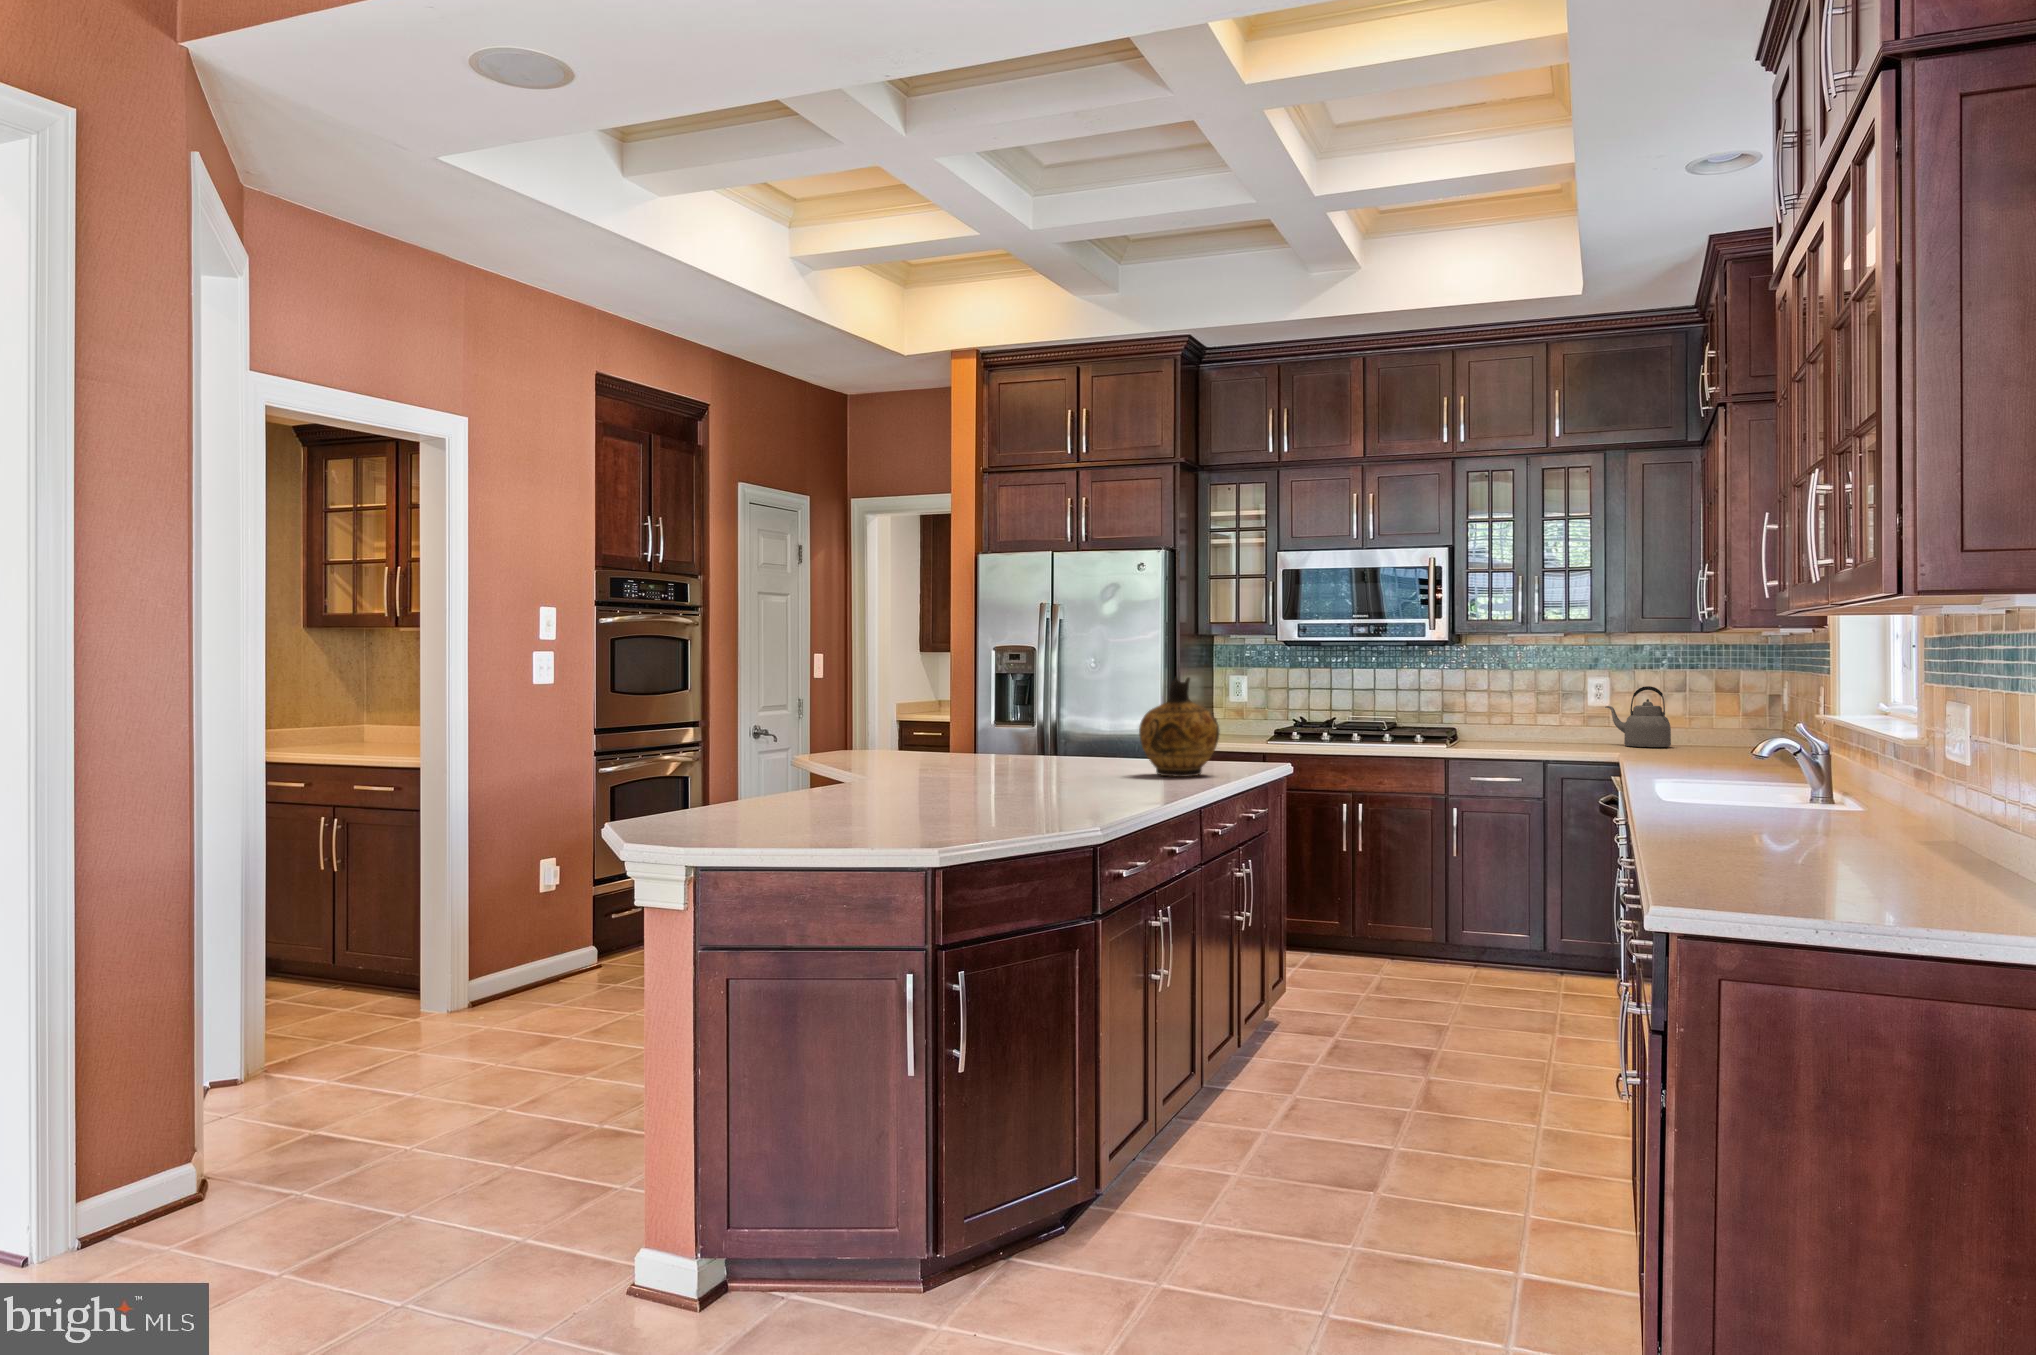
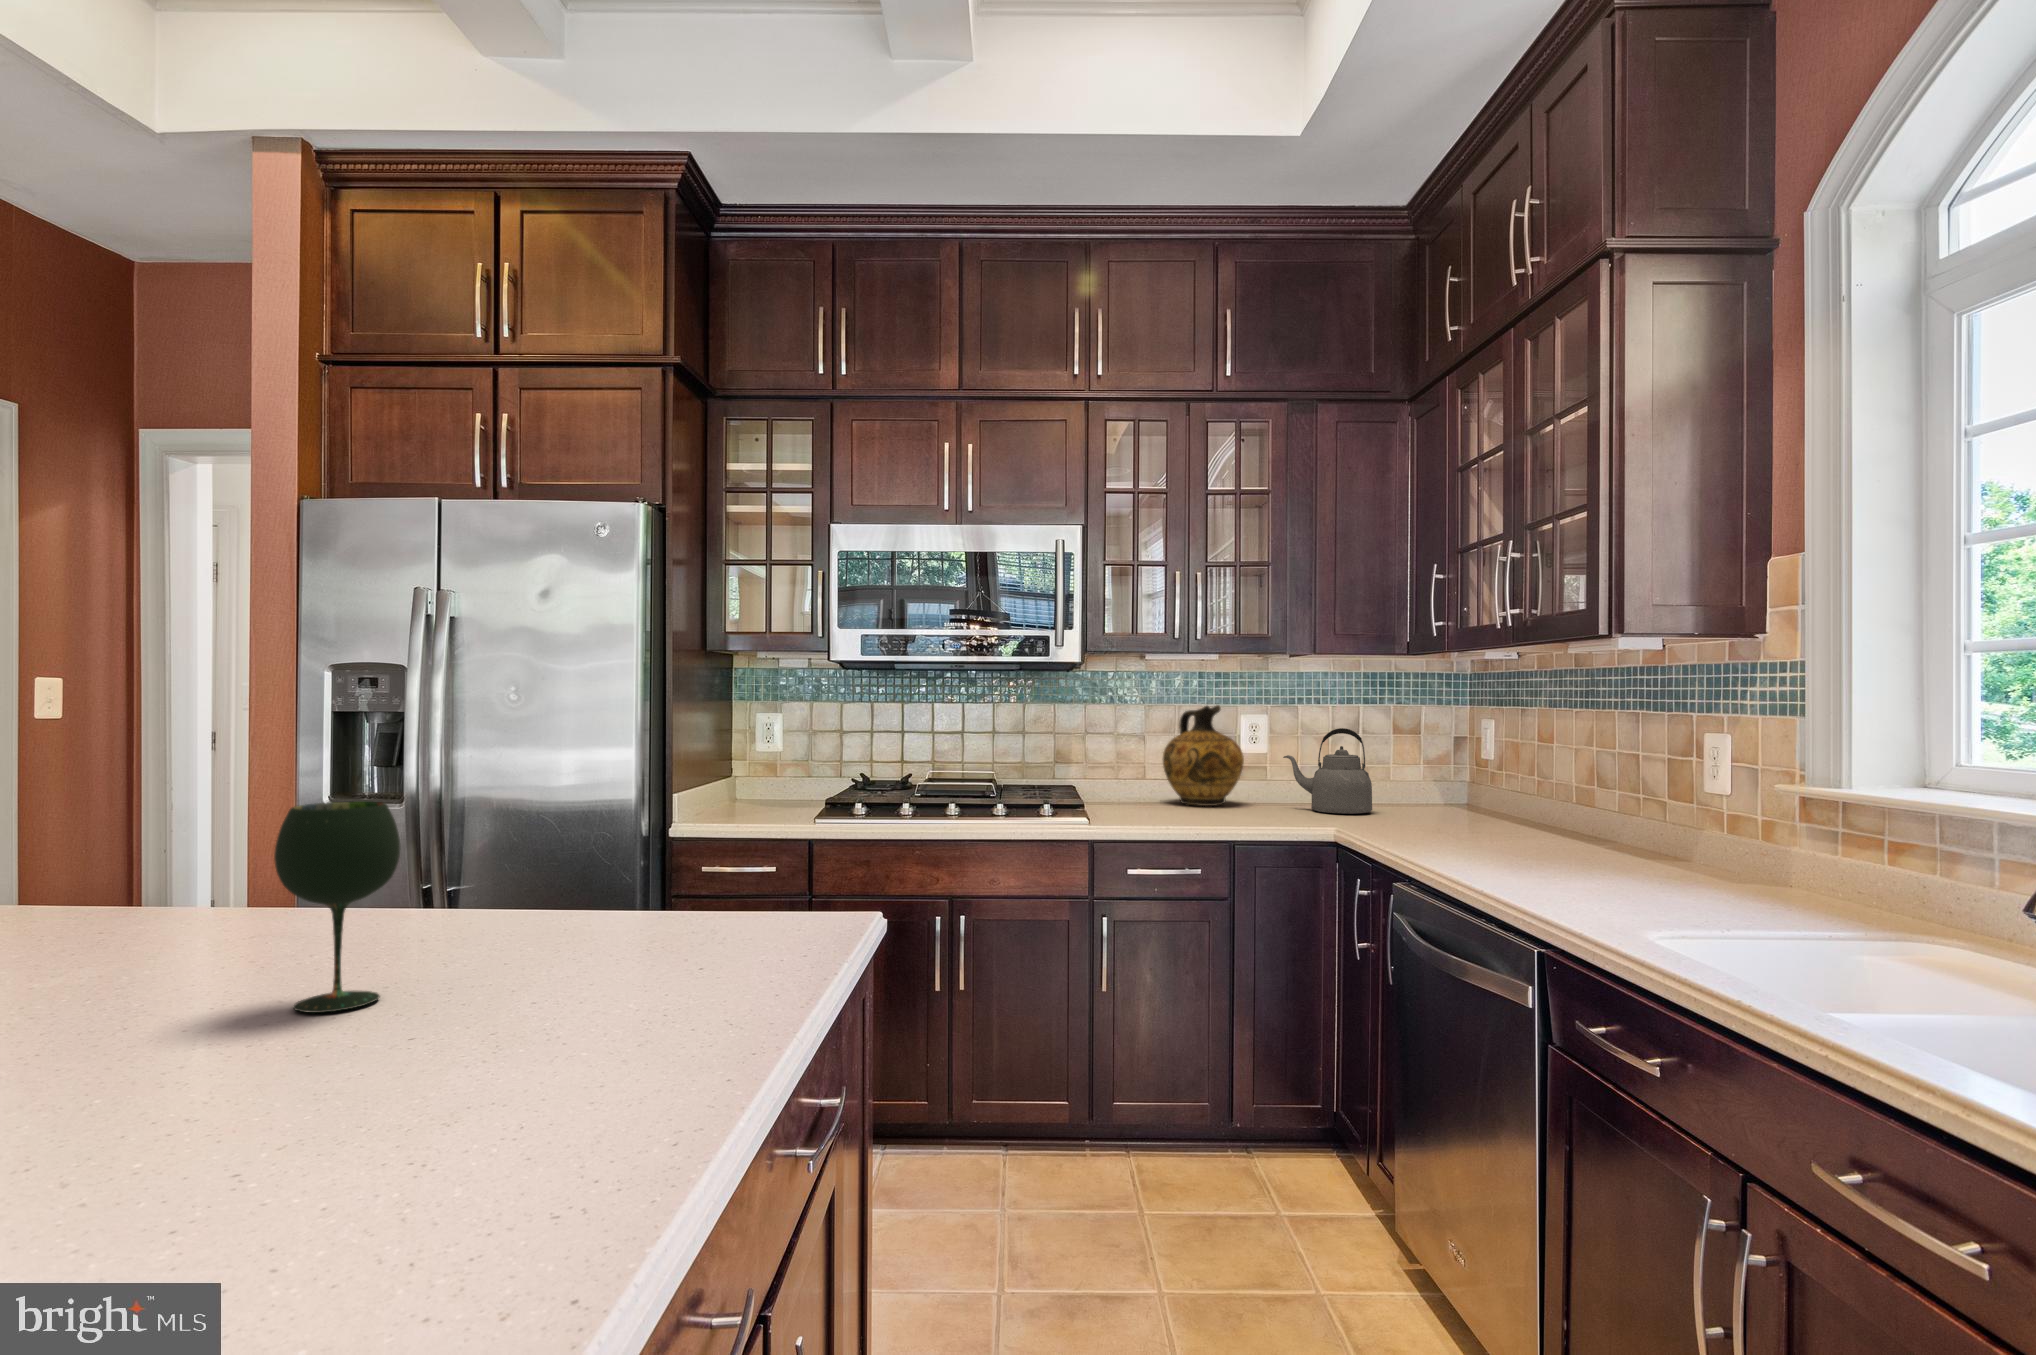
ceramic jug: present [1139,677,1219,777] -> present [1163,705,1244,806]
wine glass: none [1069,702,1105,772] -> present [274,801,400,1013]

